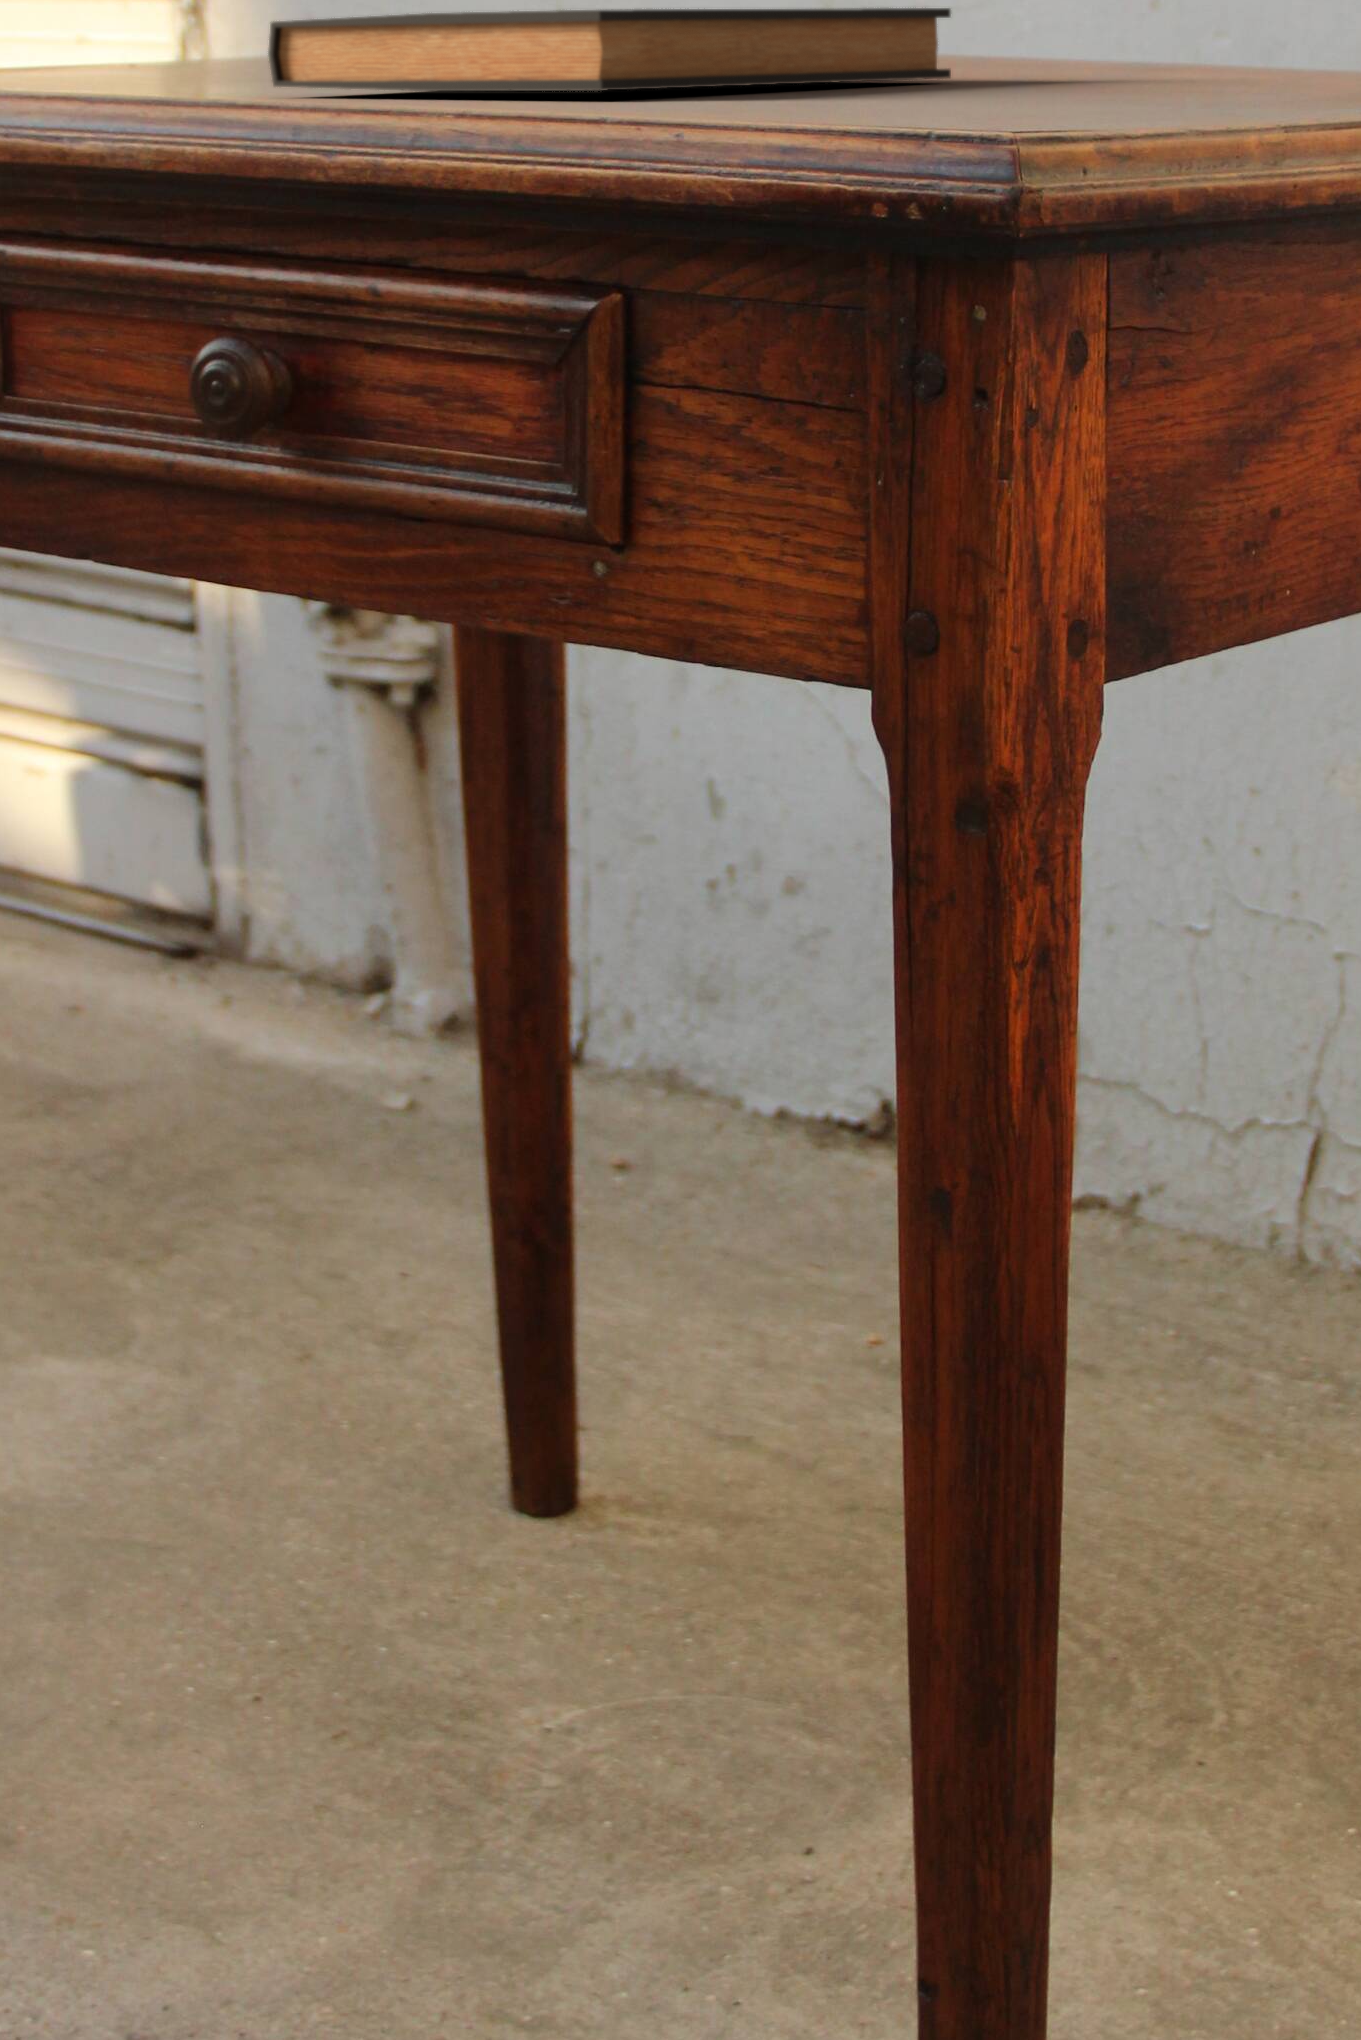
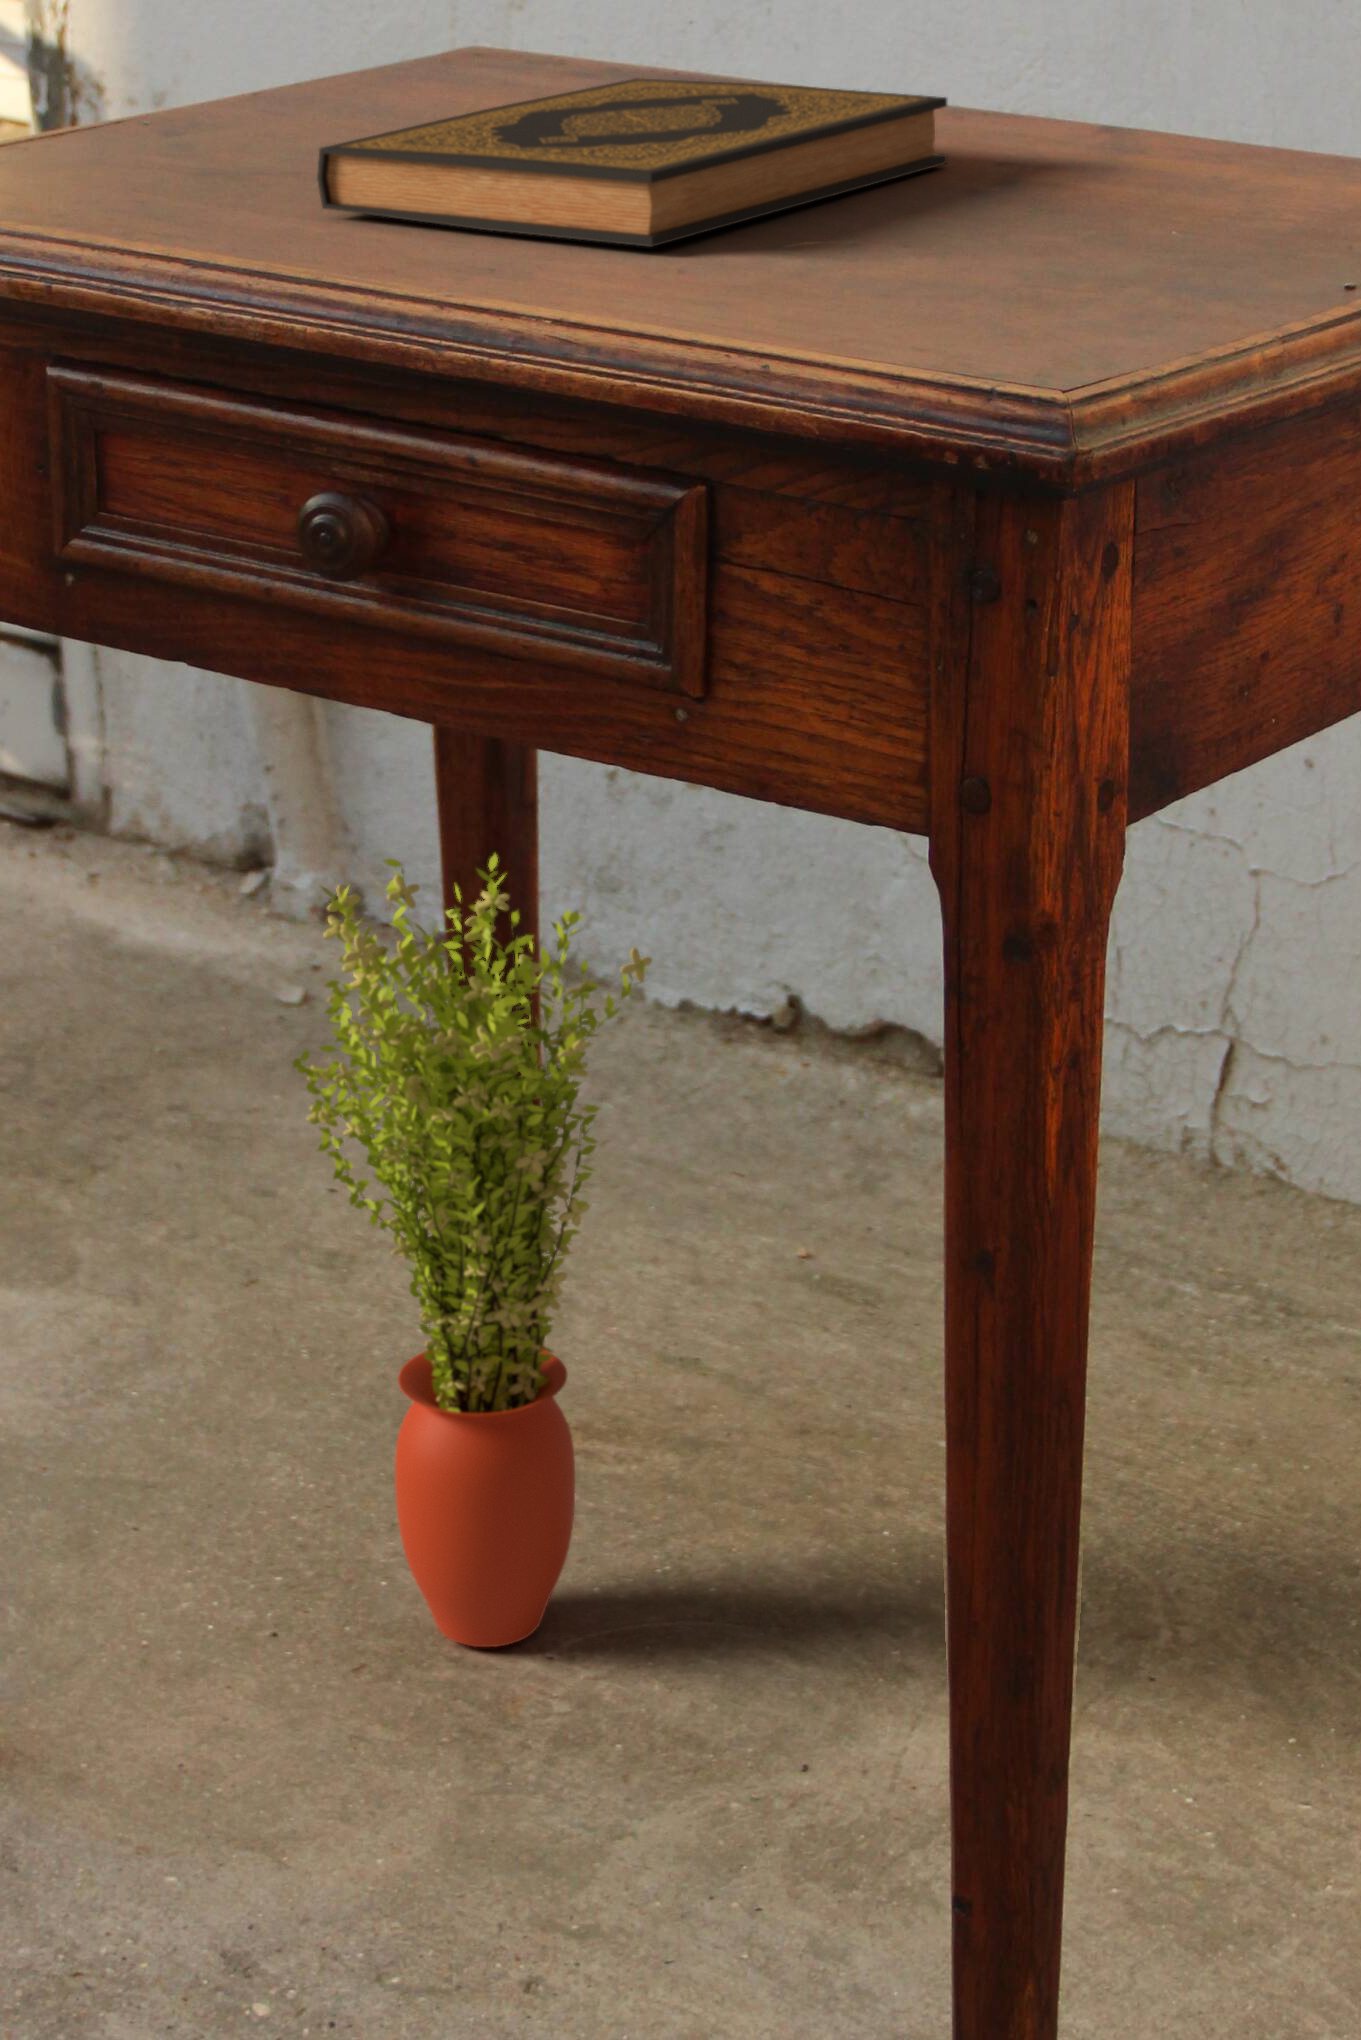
potted plant: none [267,837,659,1708] -> present [293,854,652,1647]

